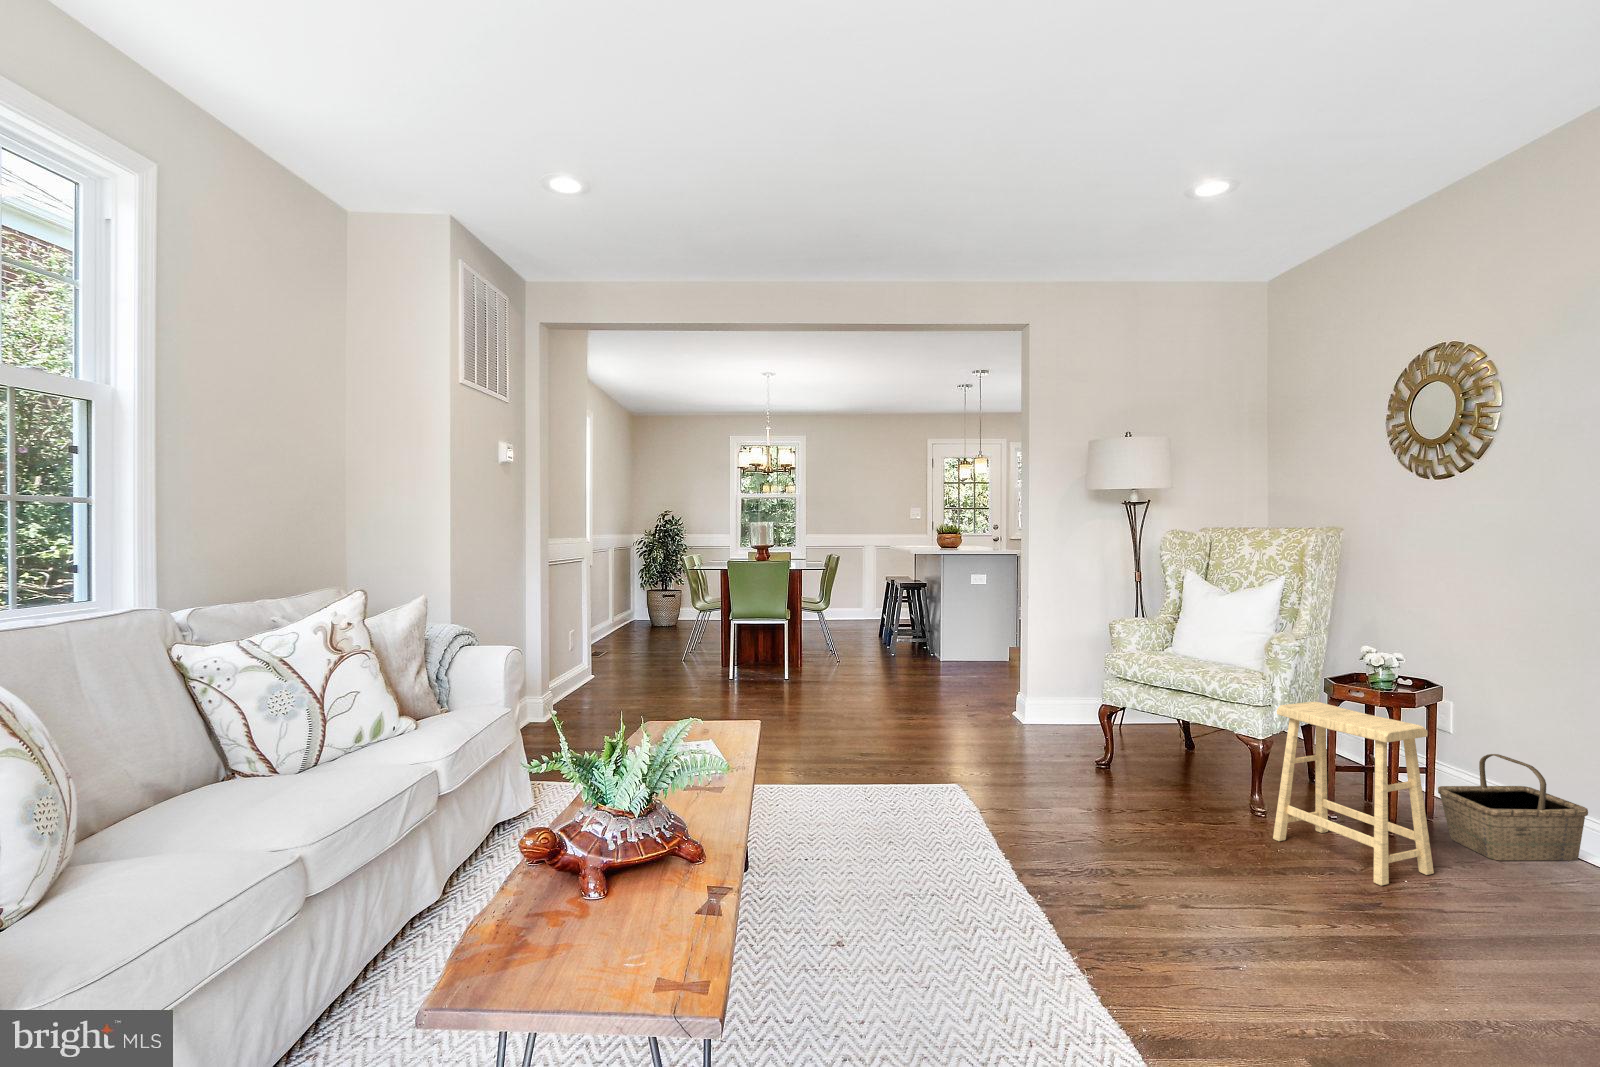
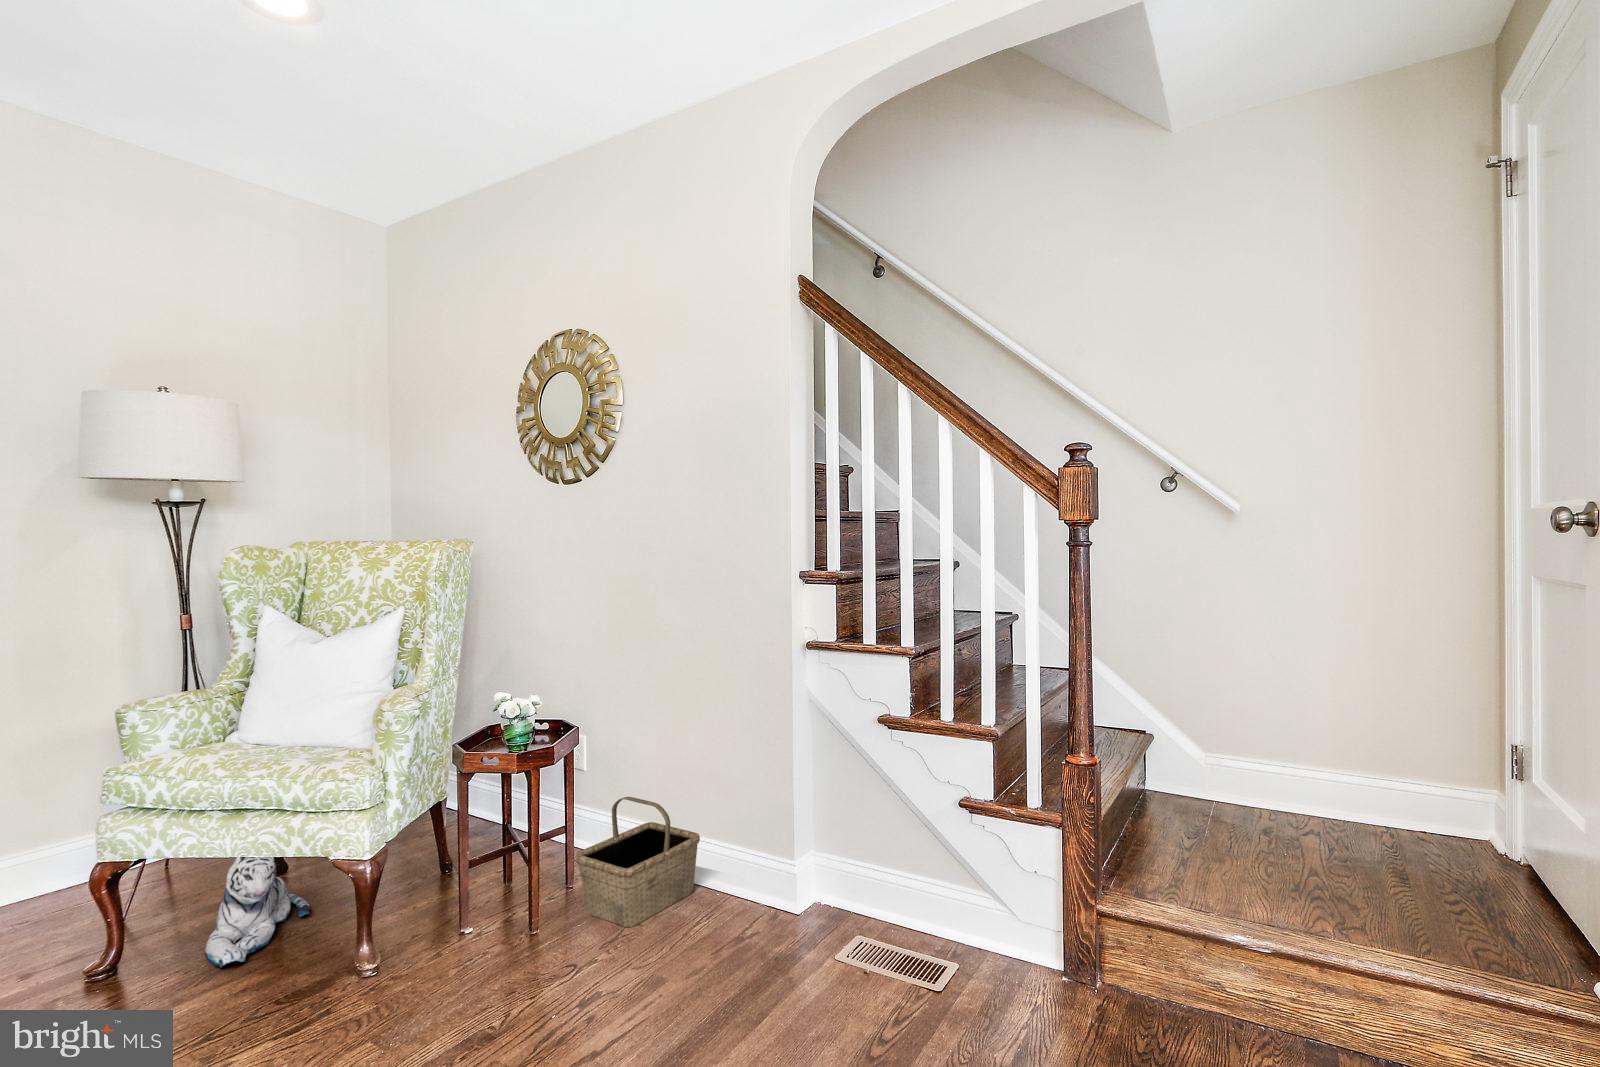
footstool: present [1273,702,1434,886] -> none [383,787,578,1041]
plush toy: none [1157,721,1218,784] -> present [205,857,310,968]

